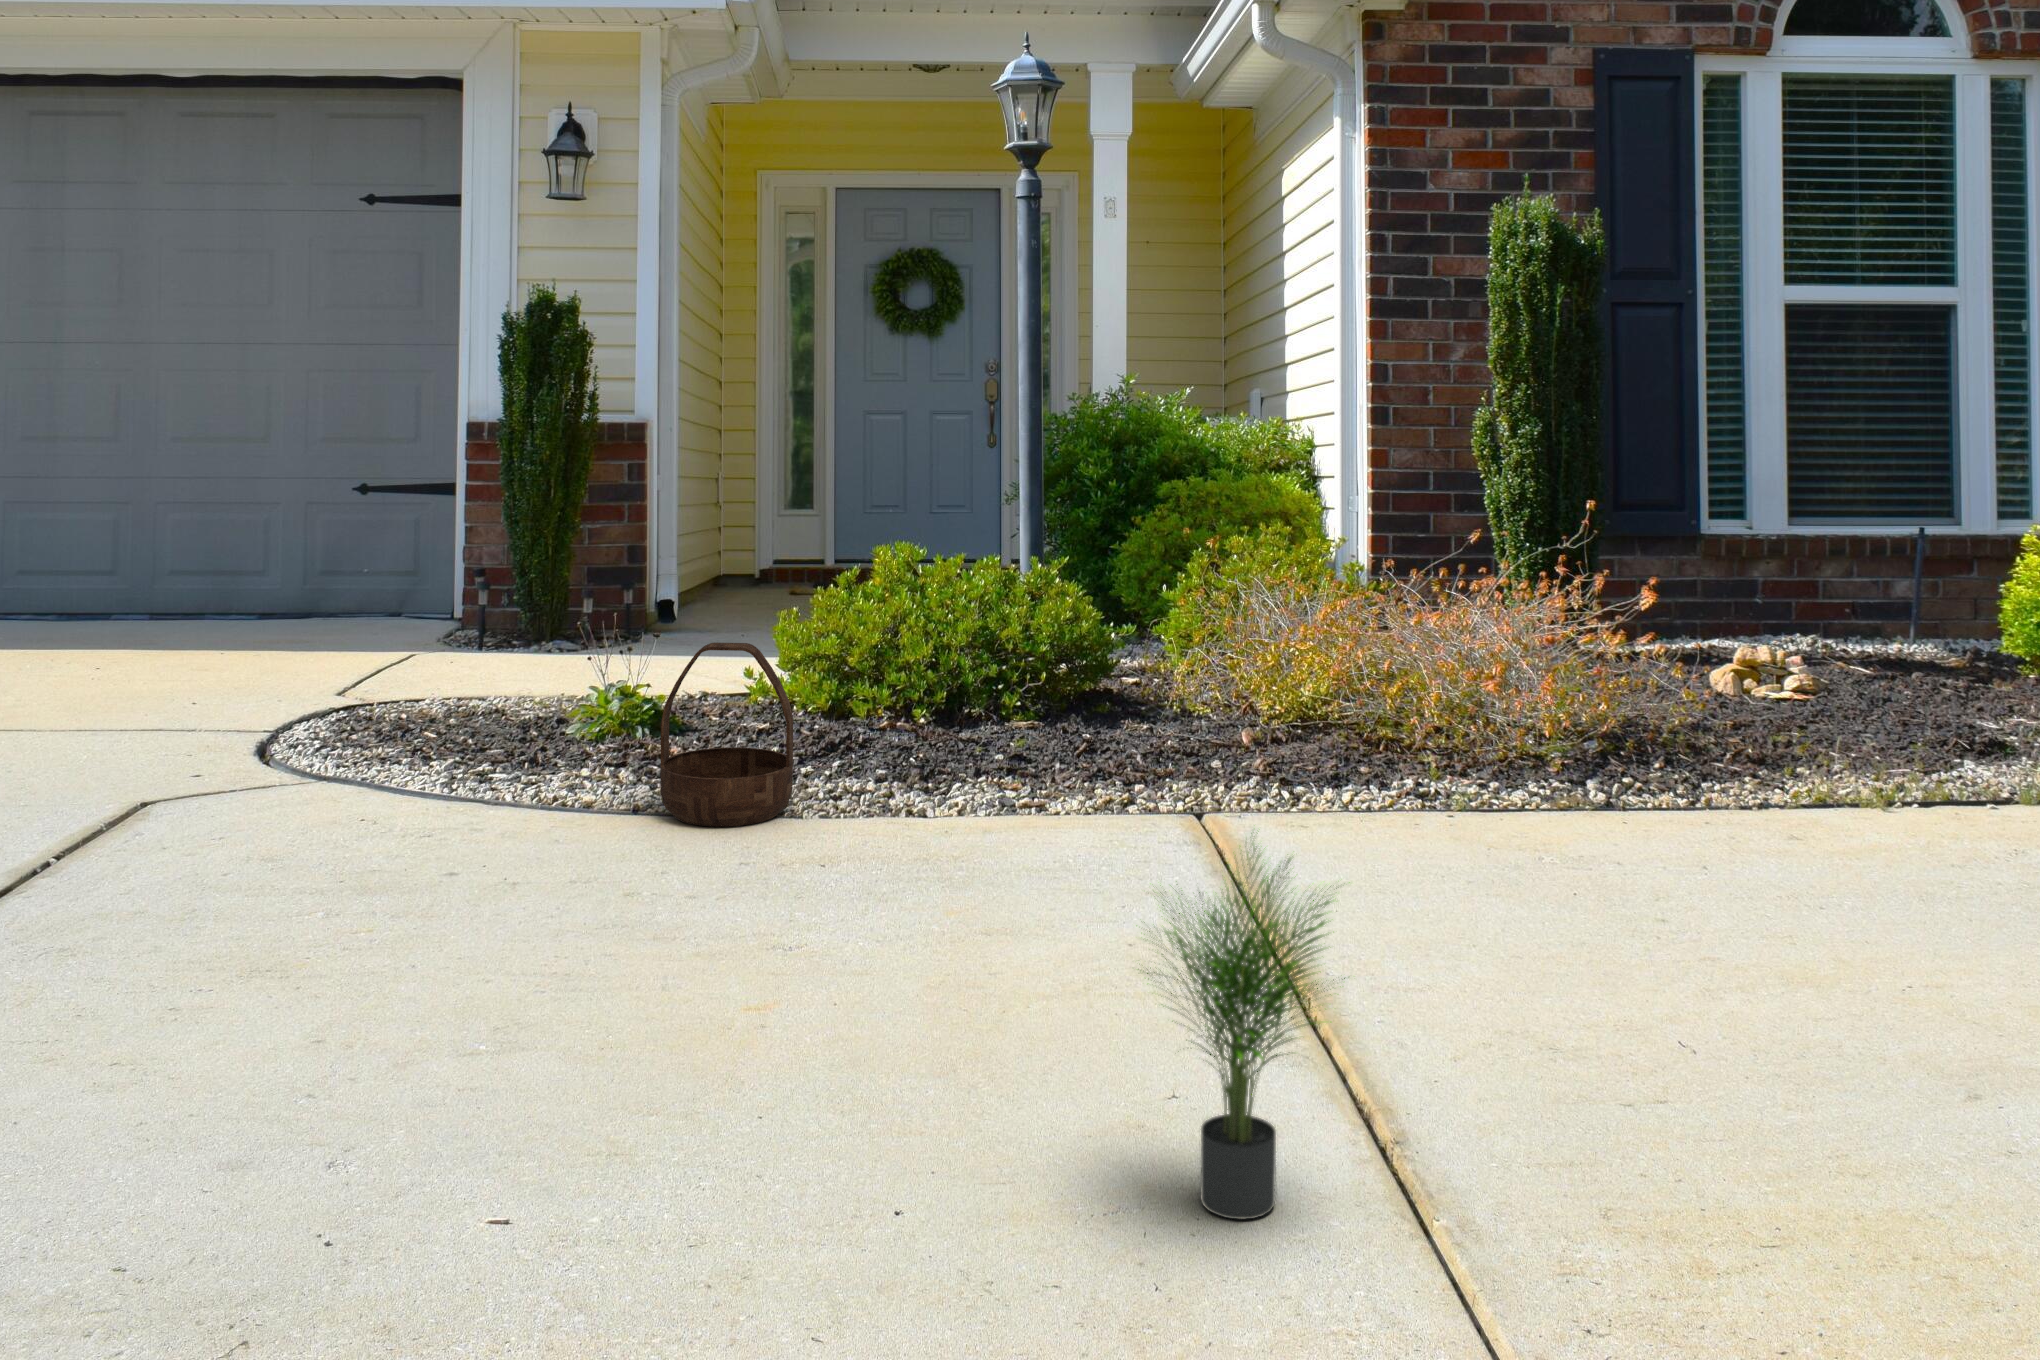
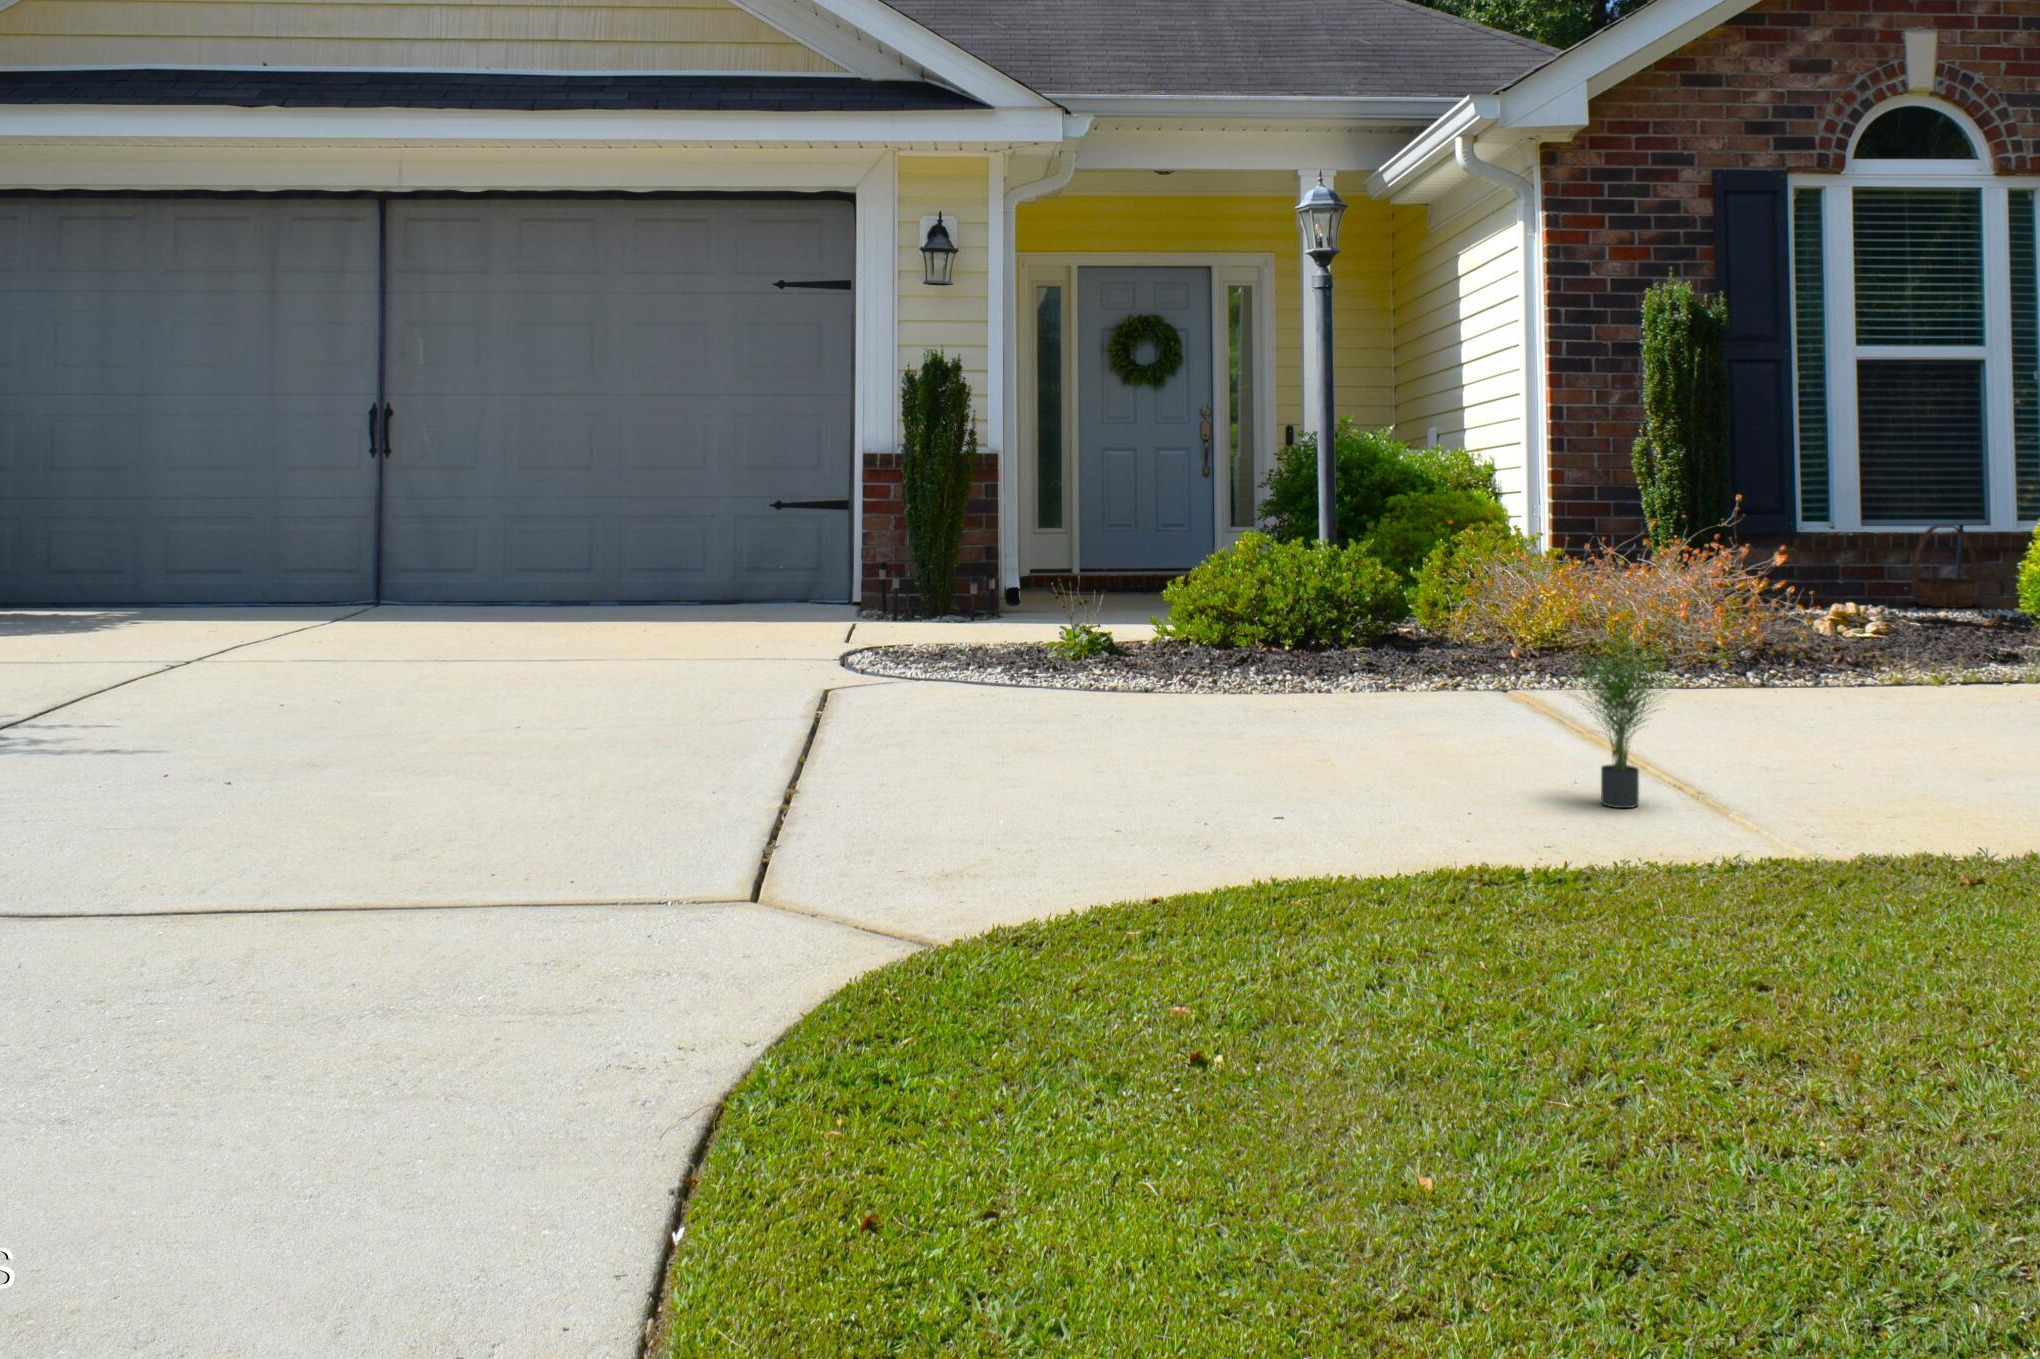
basket: present [660,642,793,827] -> present [1911,525,1978,608]

